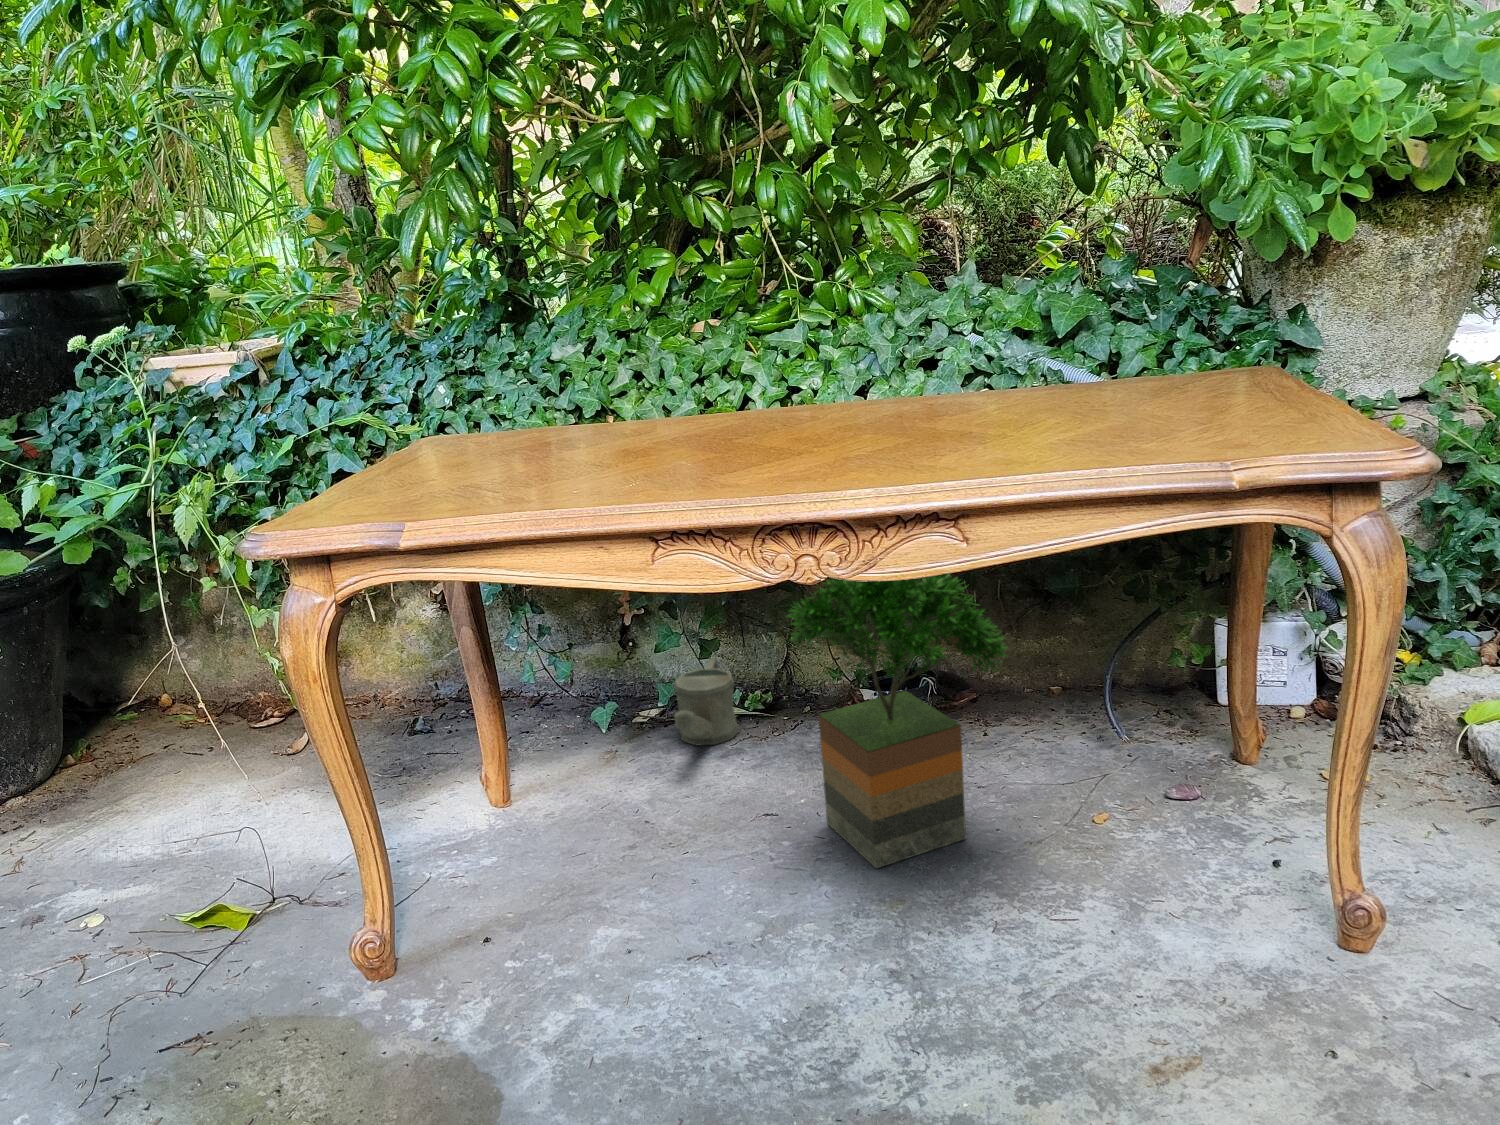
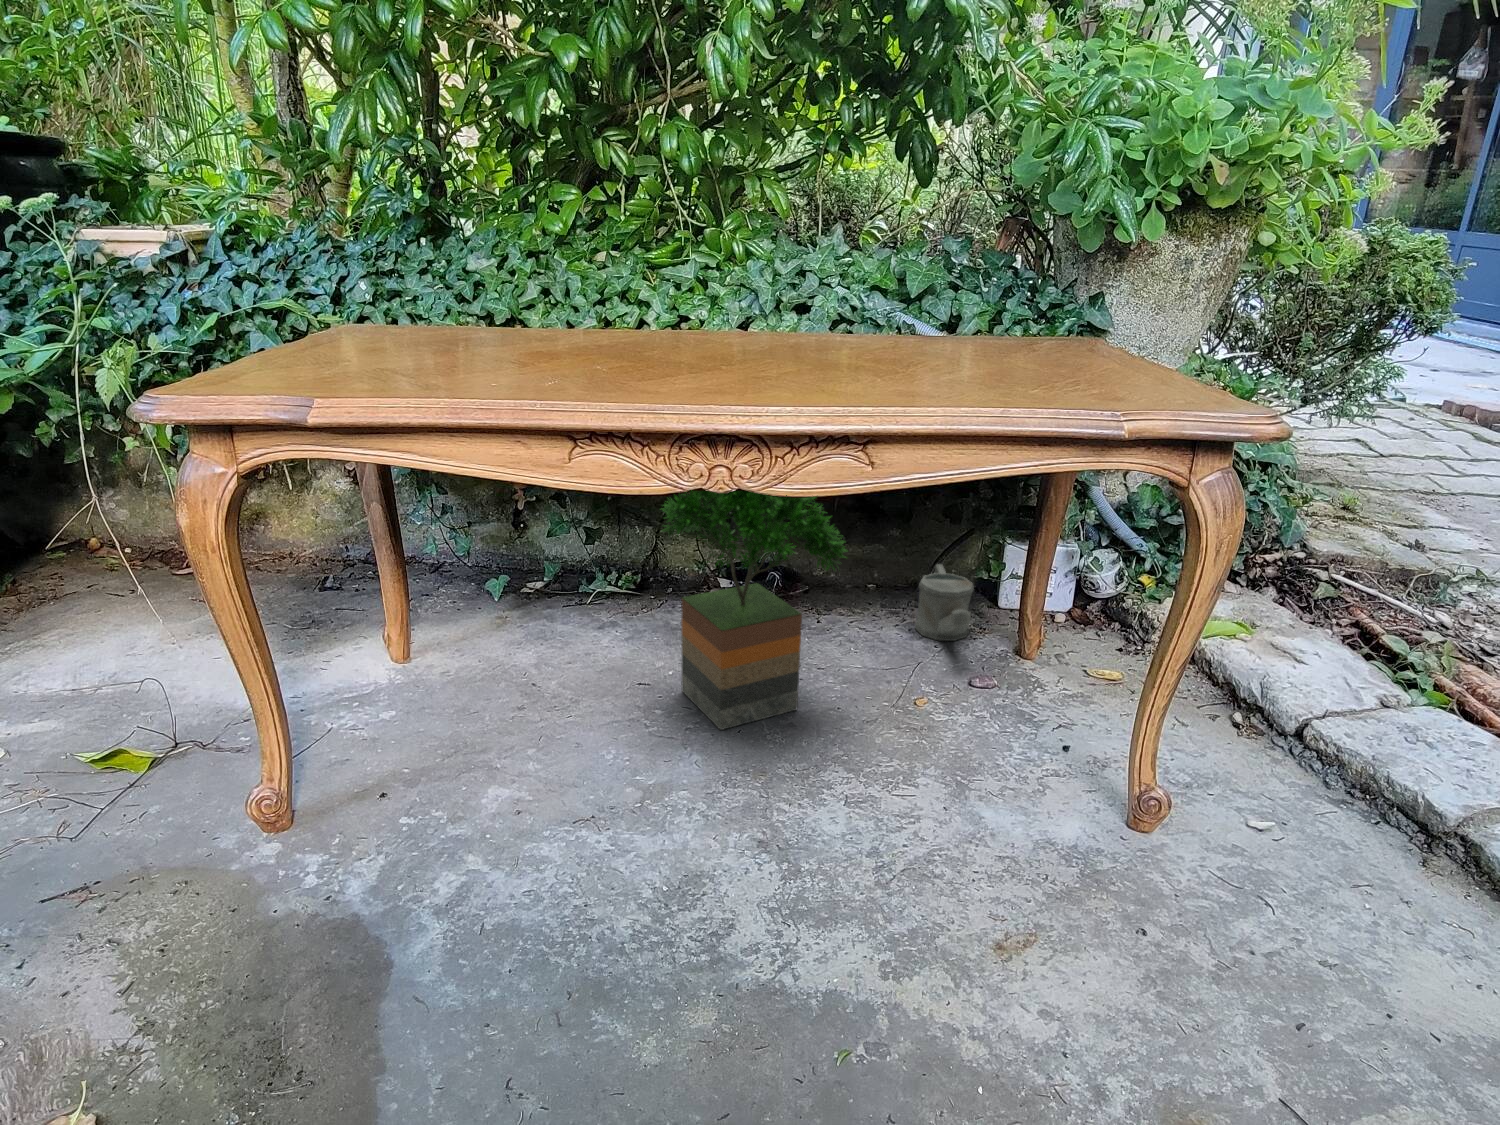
watering can: present [674,658,739,745] -> present [915,564,974,641]

